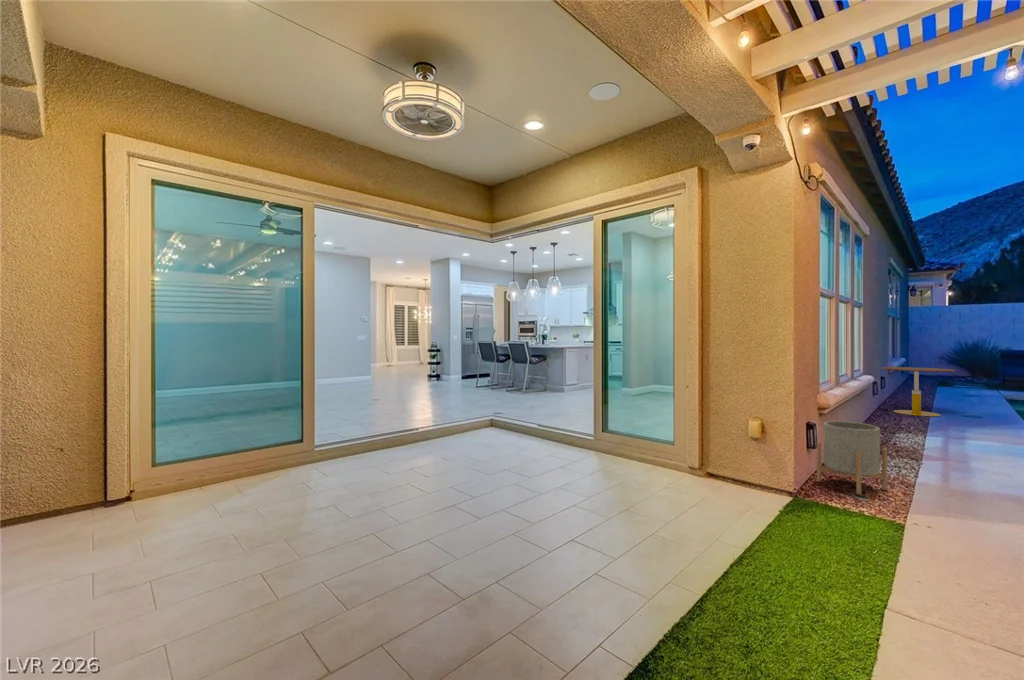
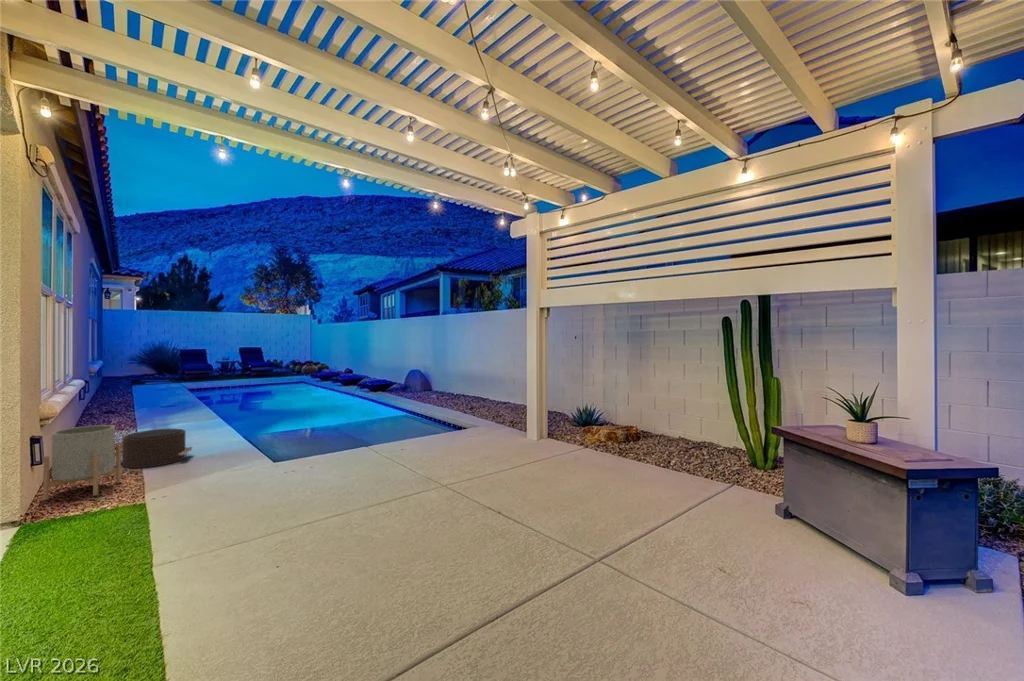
side table: present [881,367,955,416] -> none [87,368,155,414]
pouf: none [880,440,988,489] -> present [115,429,192,468]

